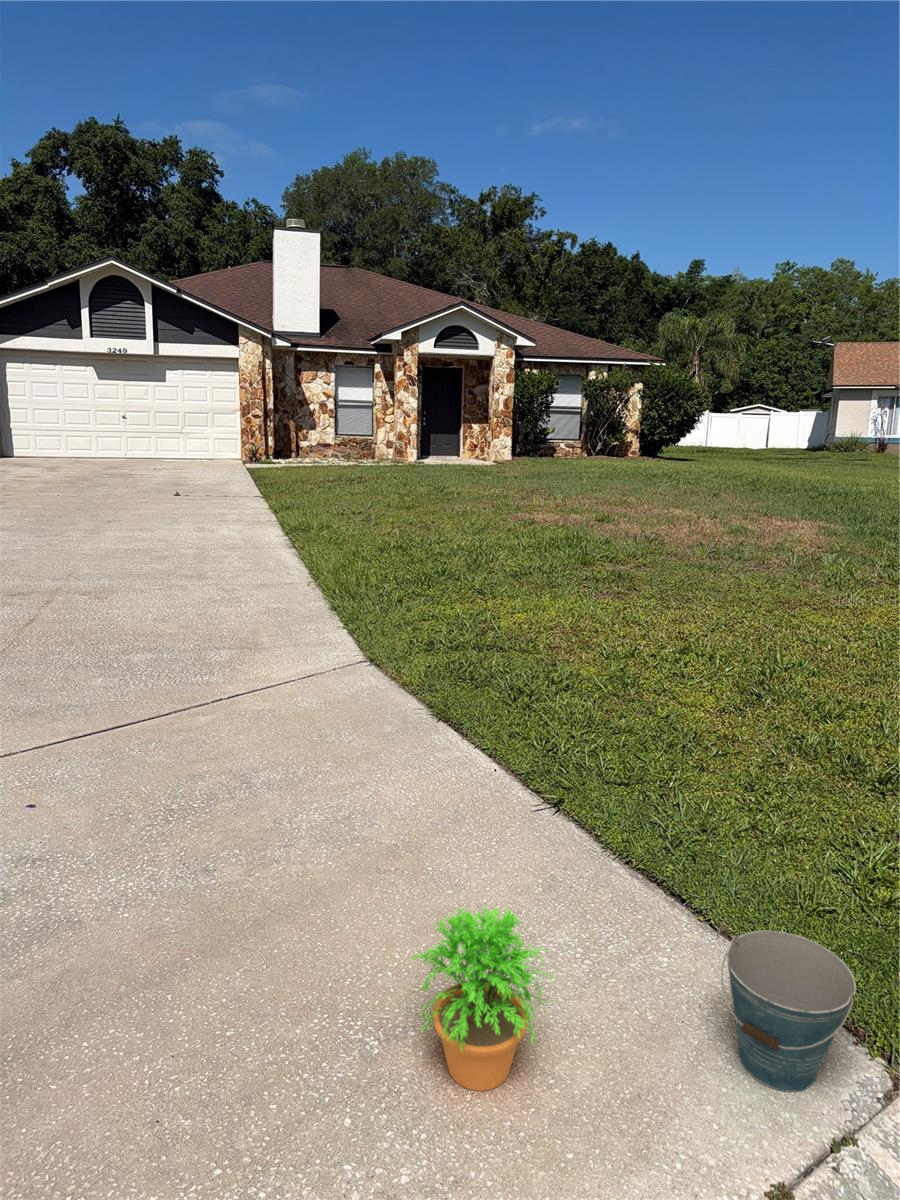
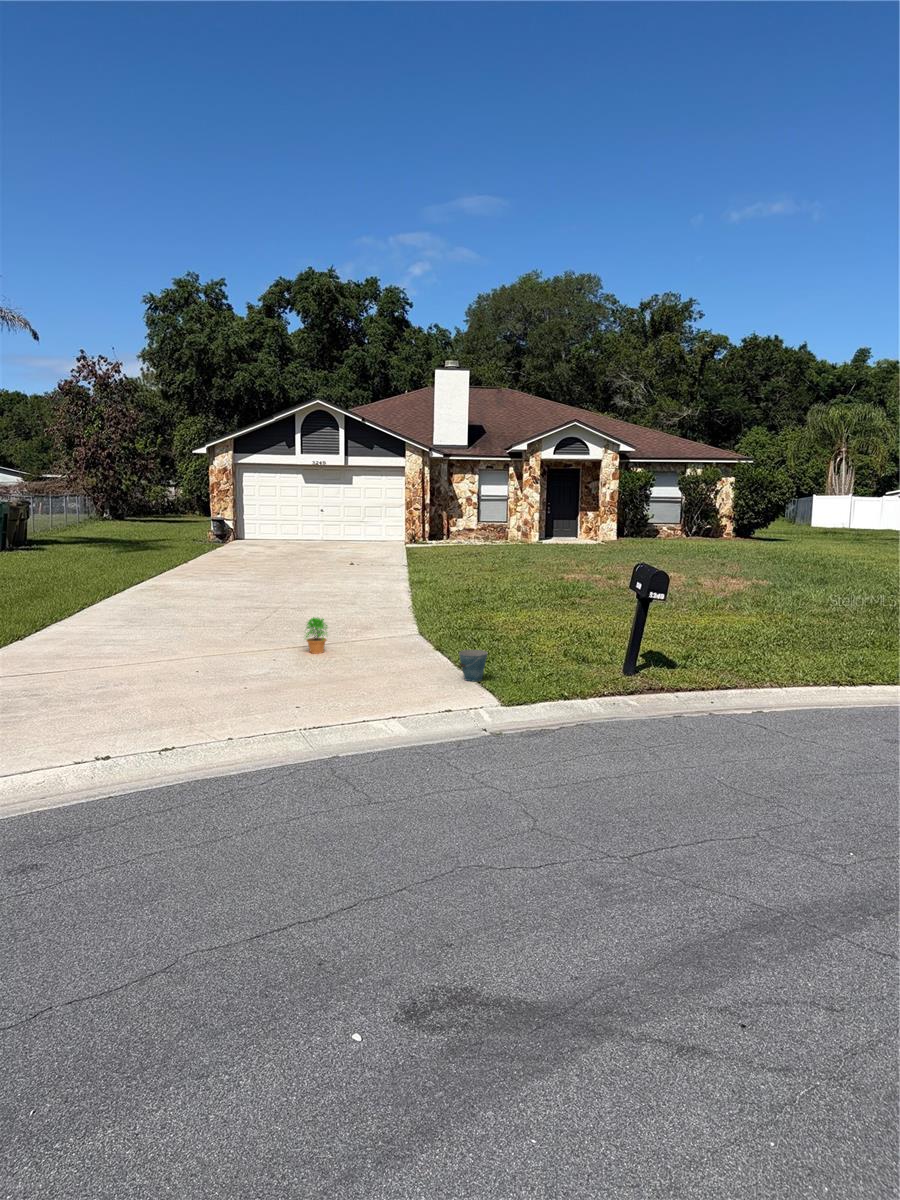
potted plant: present [411,906,553,1091] -> present [306,617,327,654]

